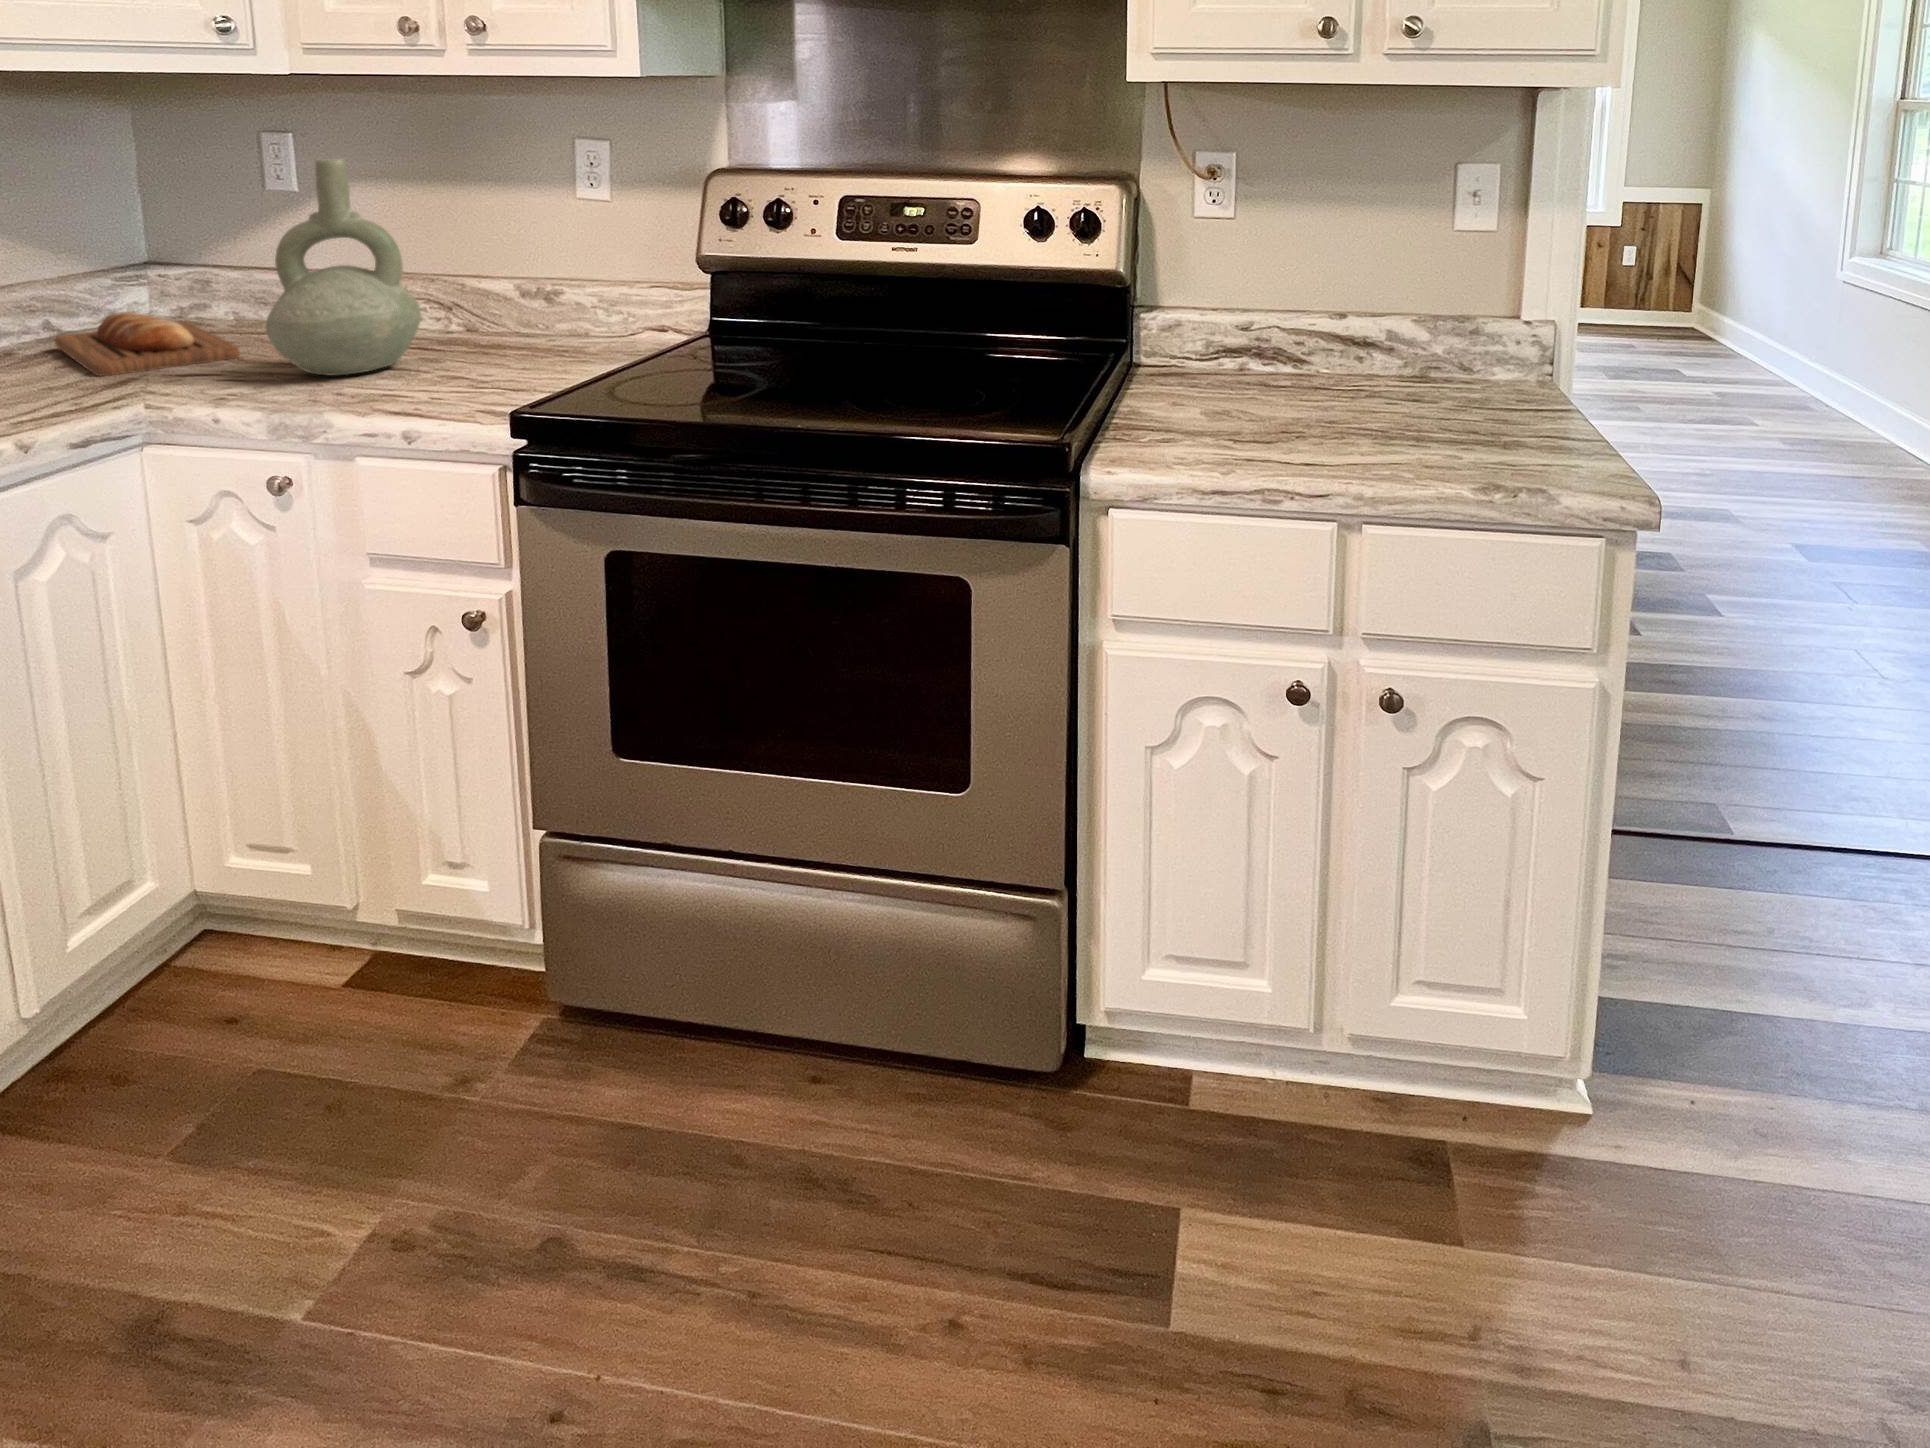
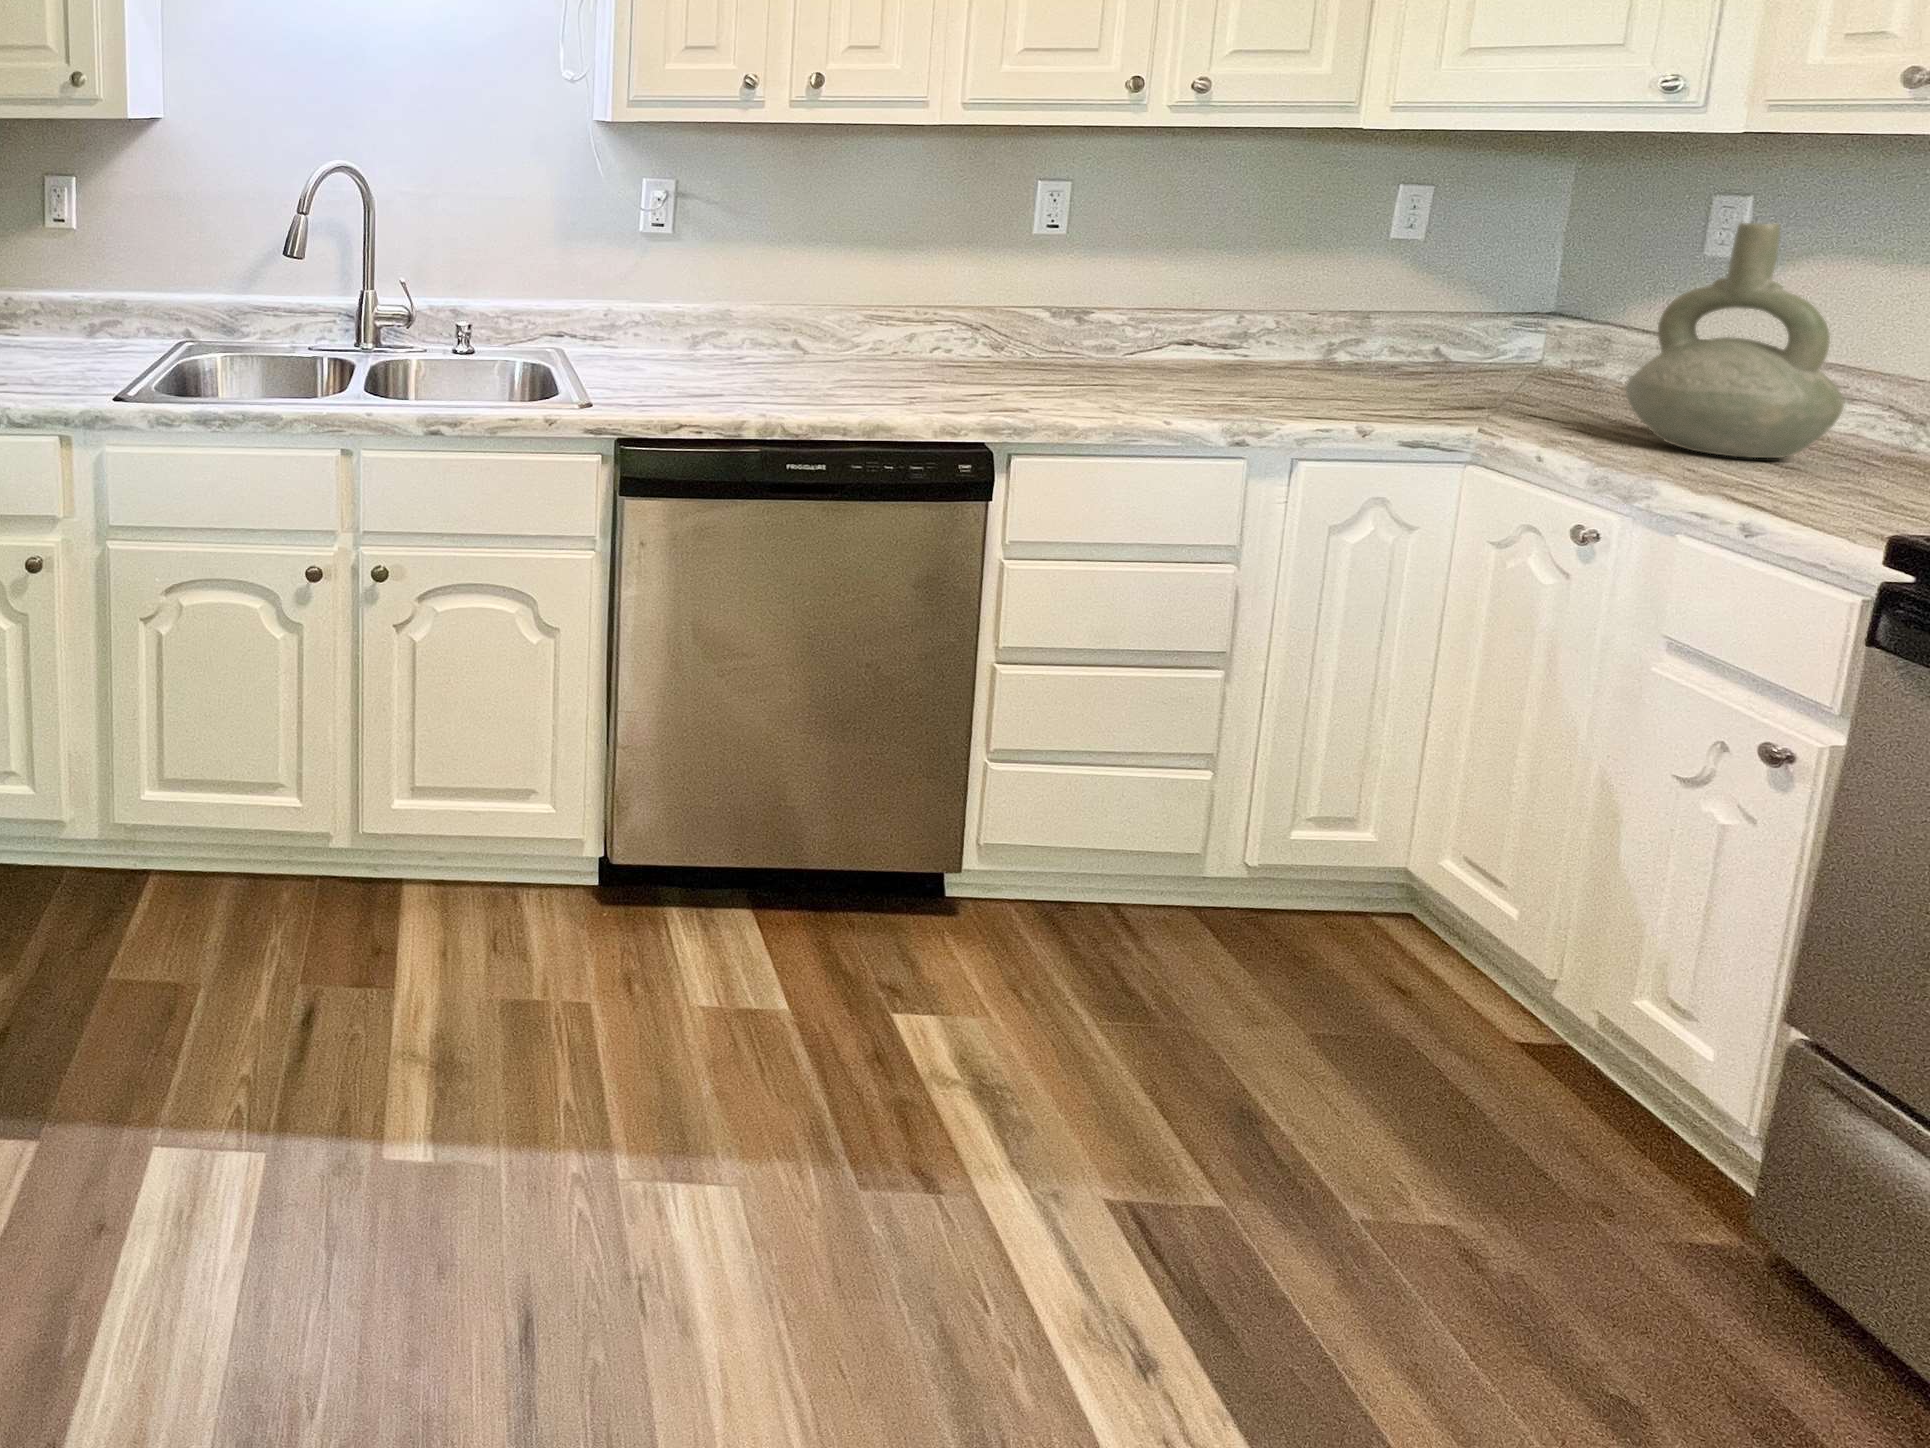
bread loaf: present [55,312,240,376] -> none [1437,351,1606,415]

